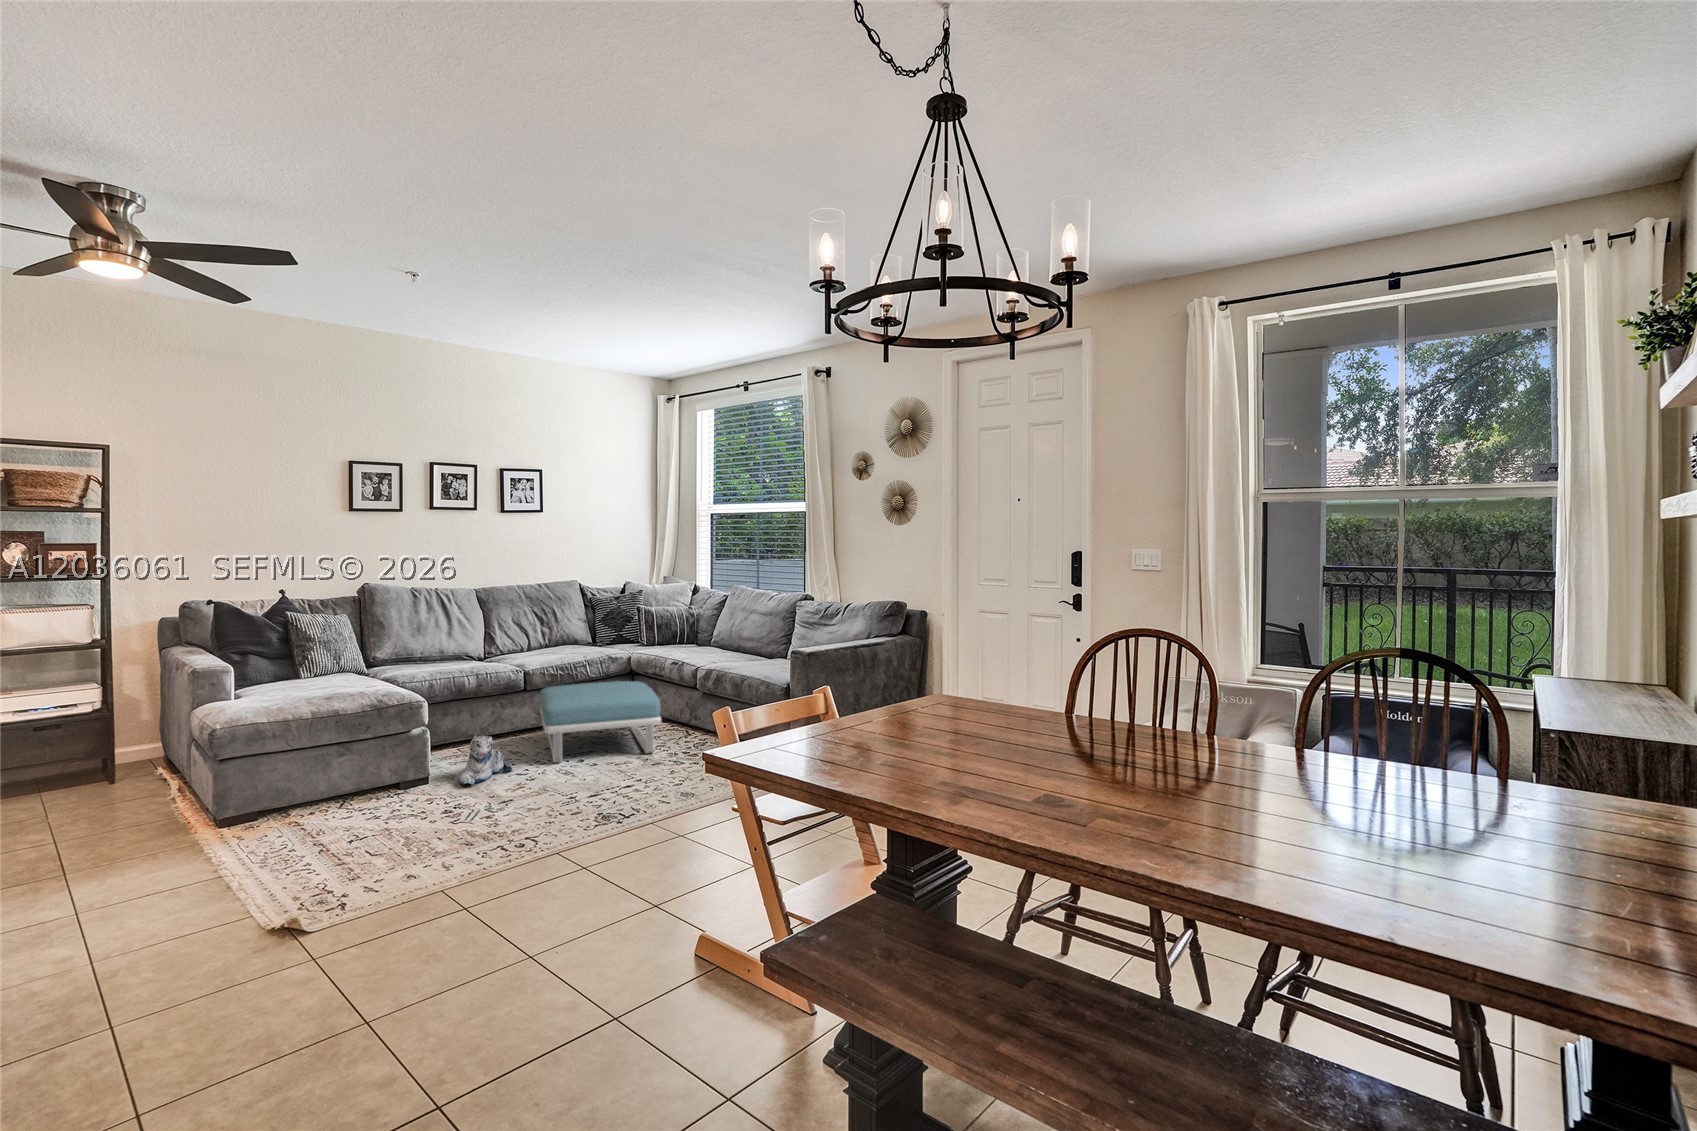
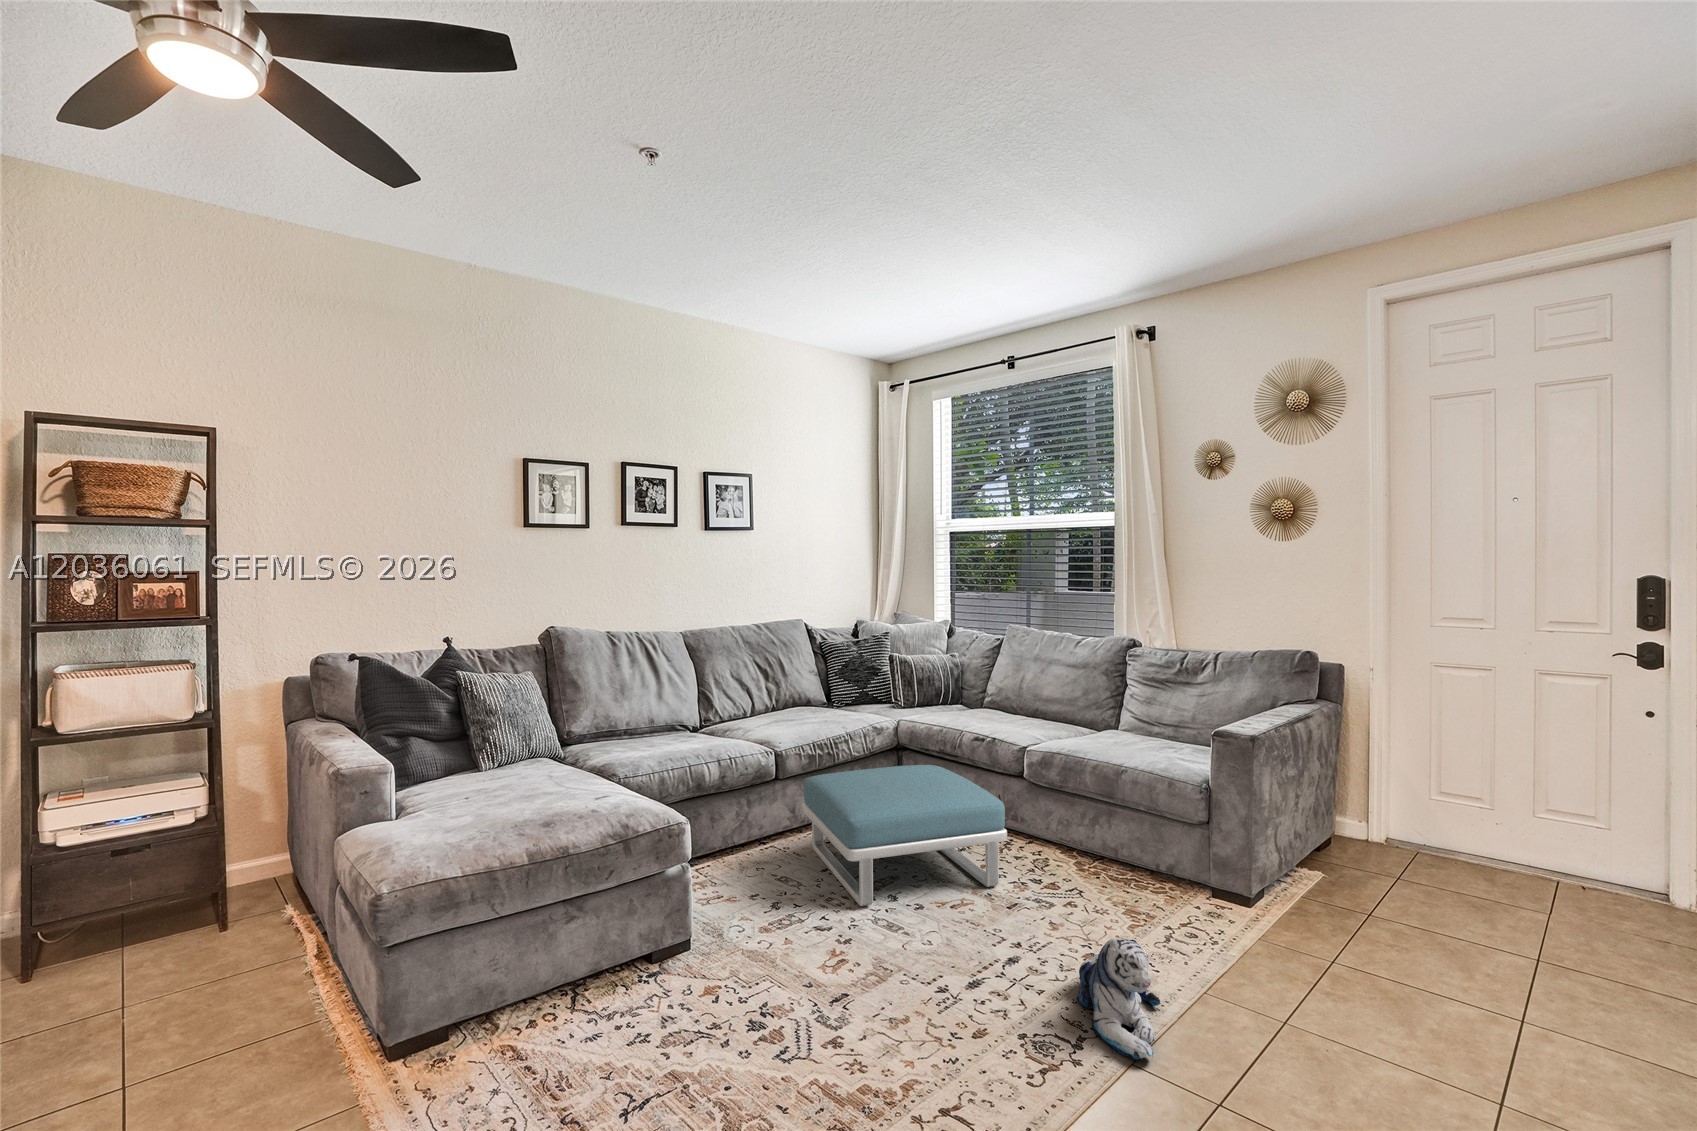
plush toy: present [459,735,512,785] -> present [1076,939,1161,1060]

